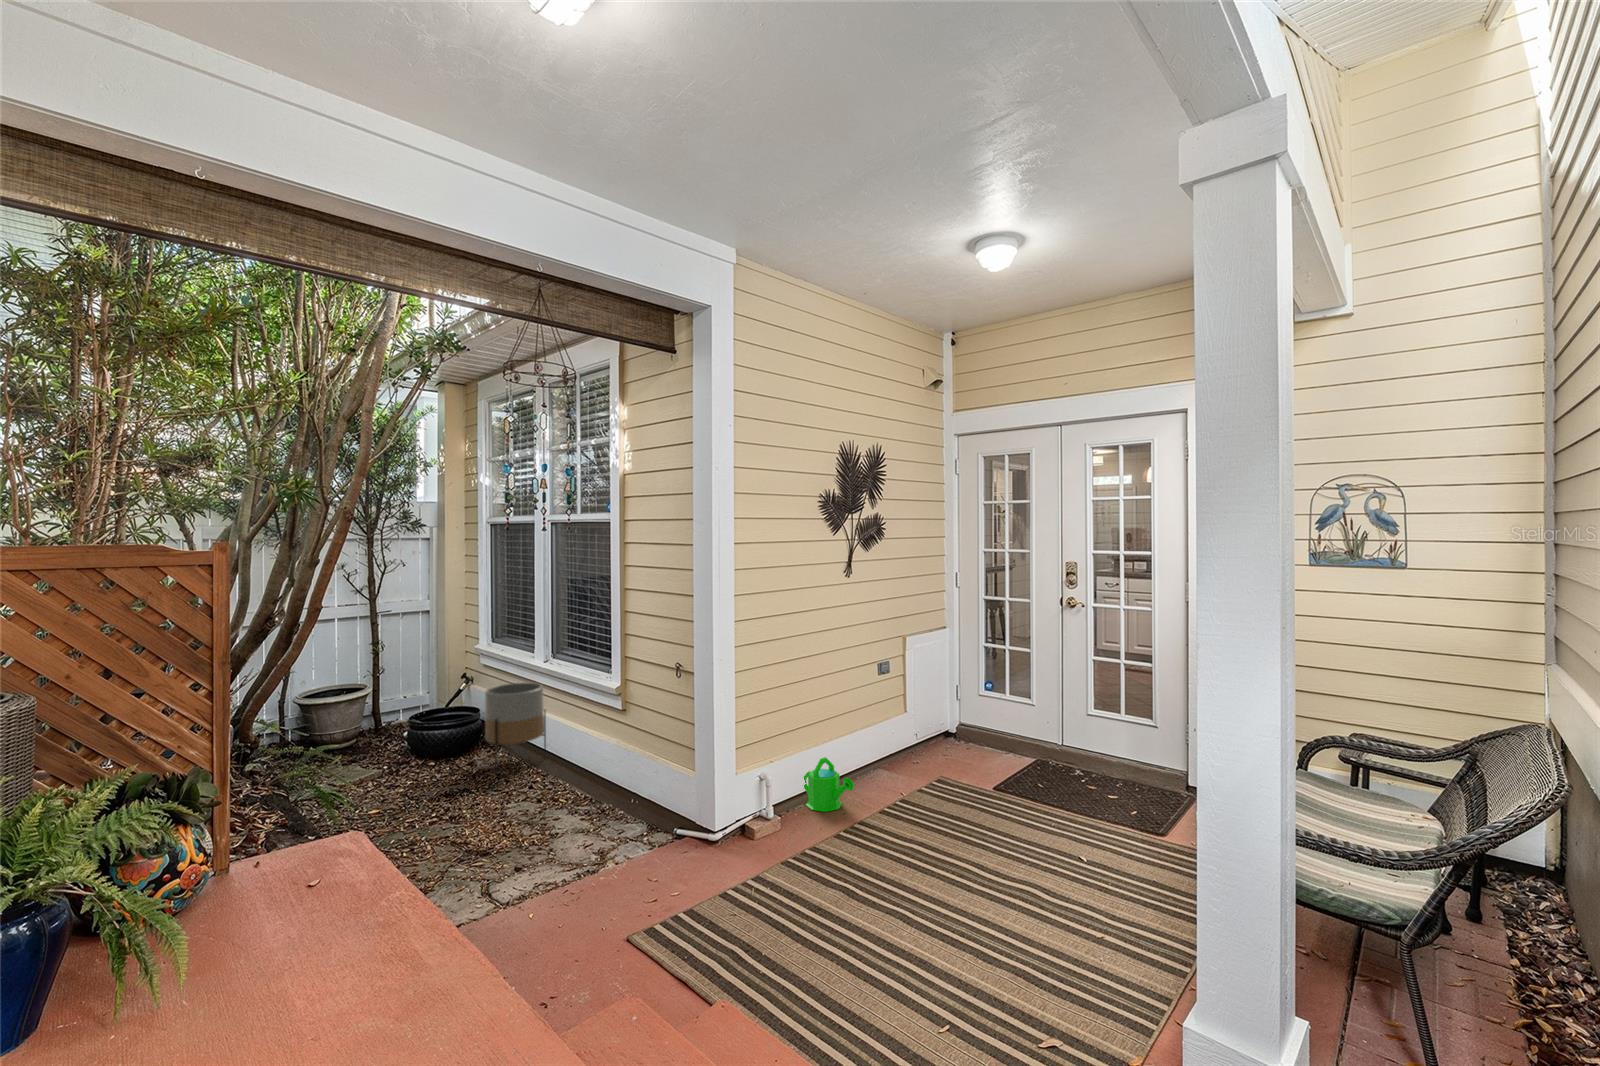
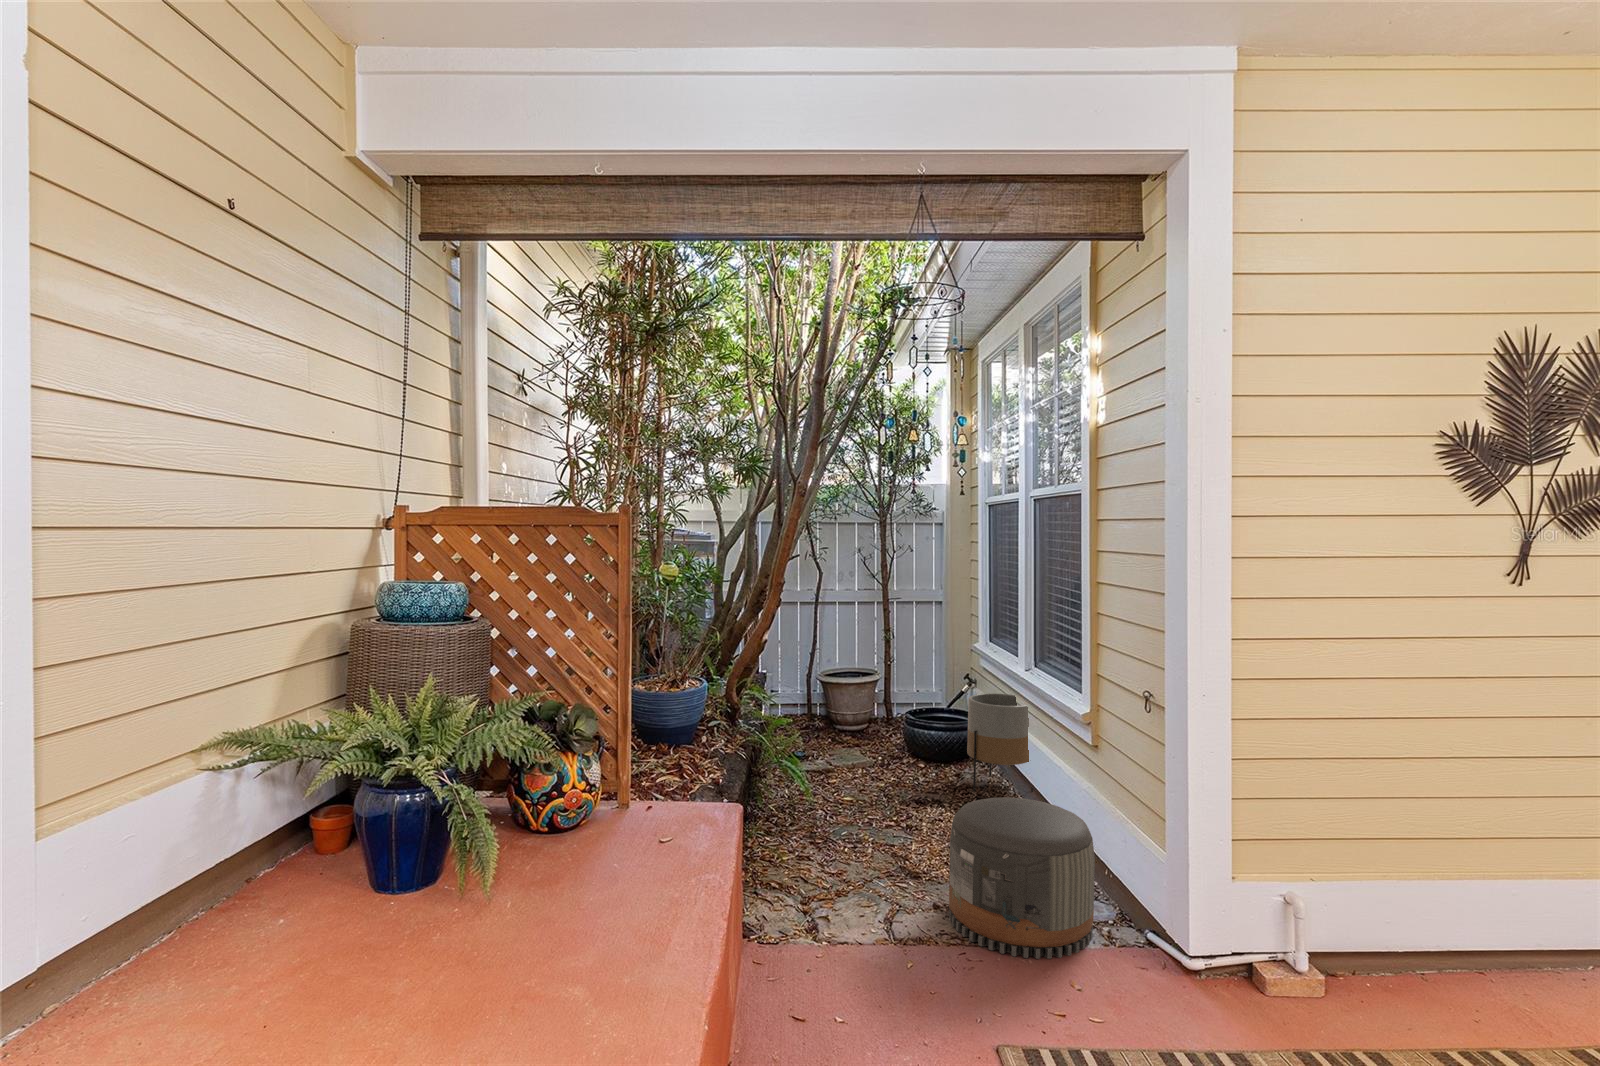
watering can: present [804,757,854,812] -> none [1387,908,1489,1007]
pouf: none [525,758,641,885] -> present [949,797,1095,959]

